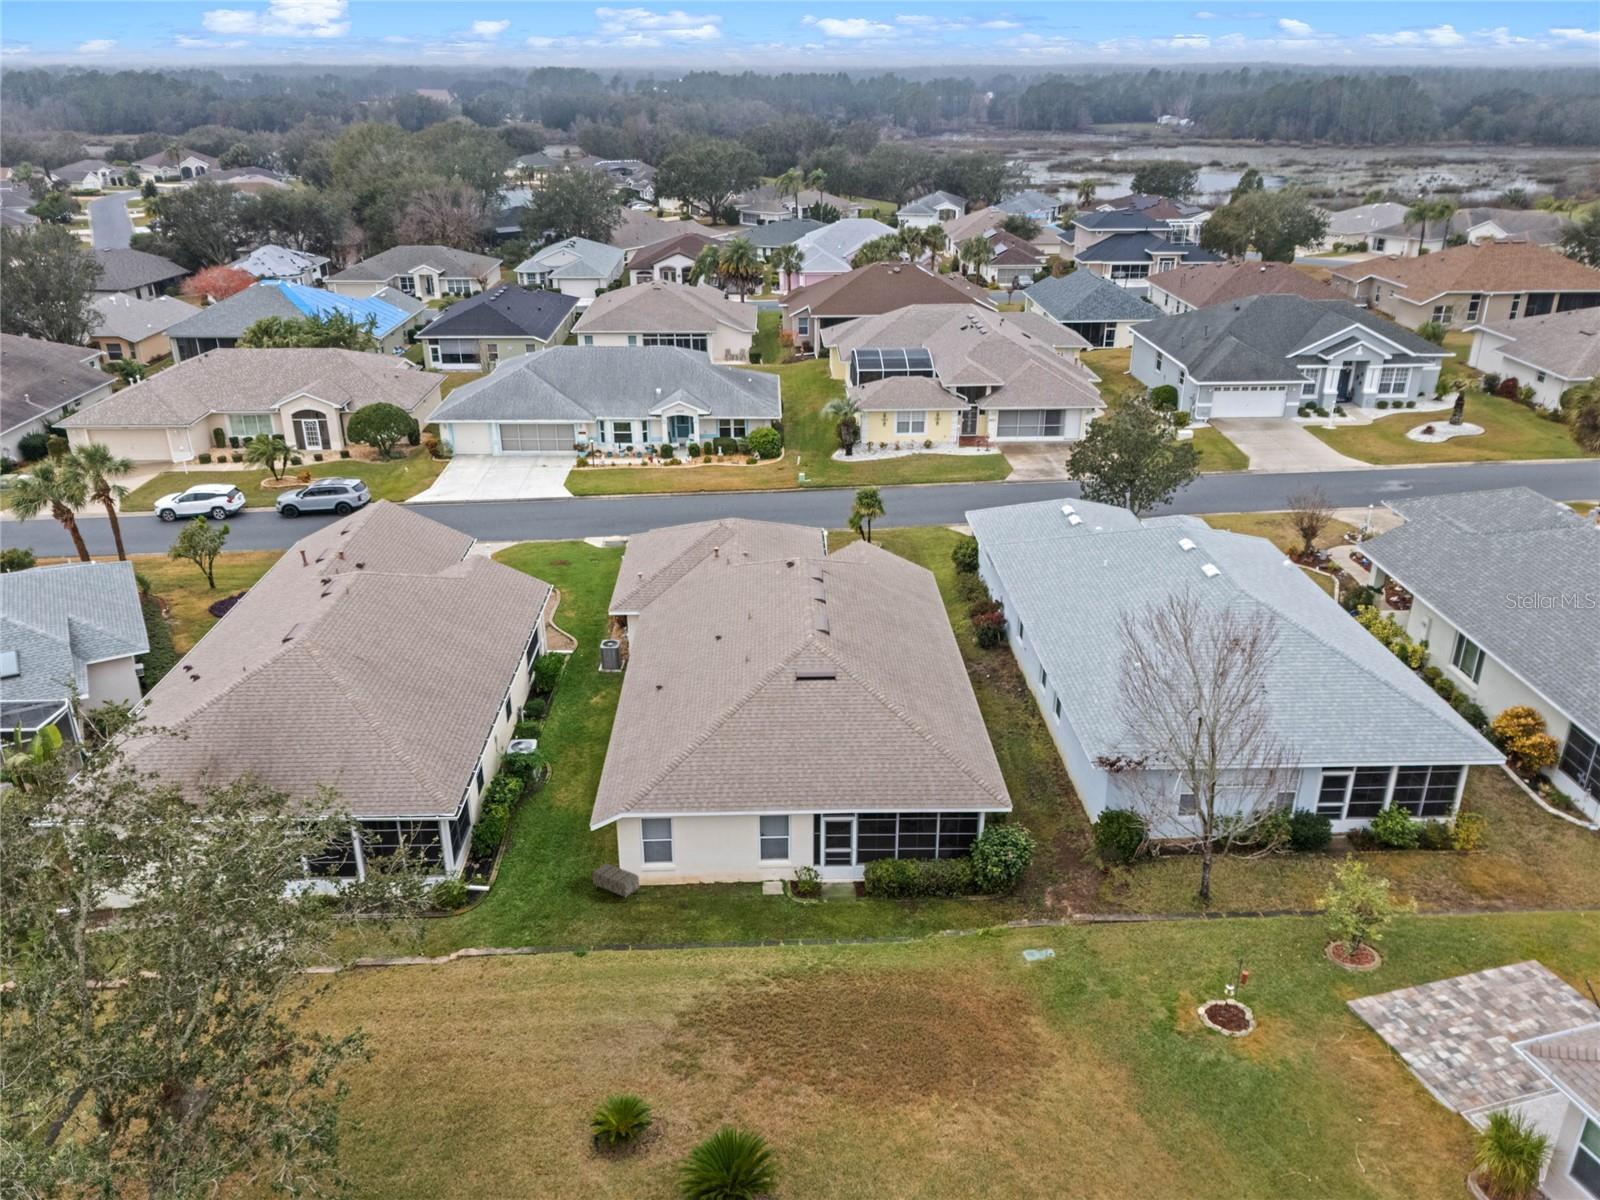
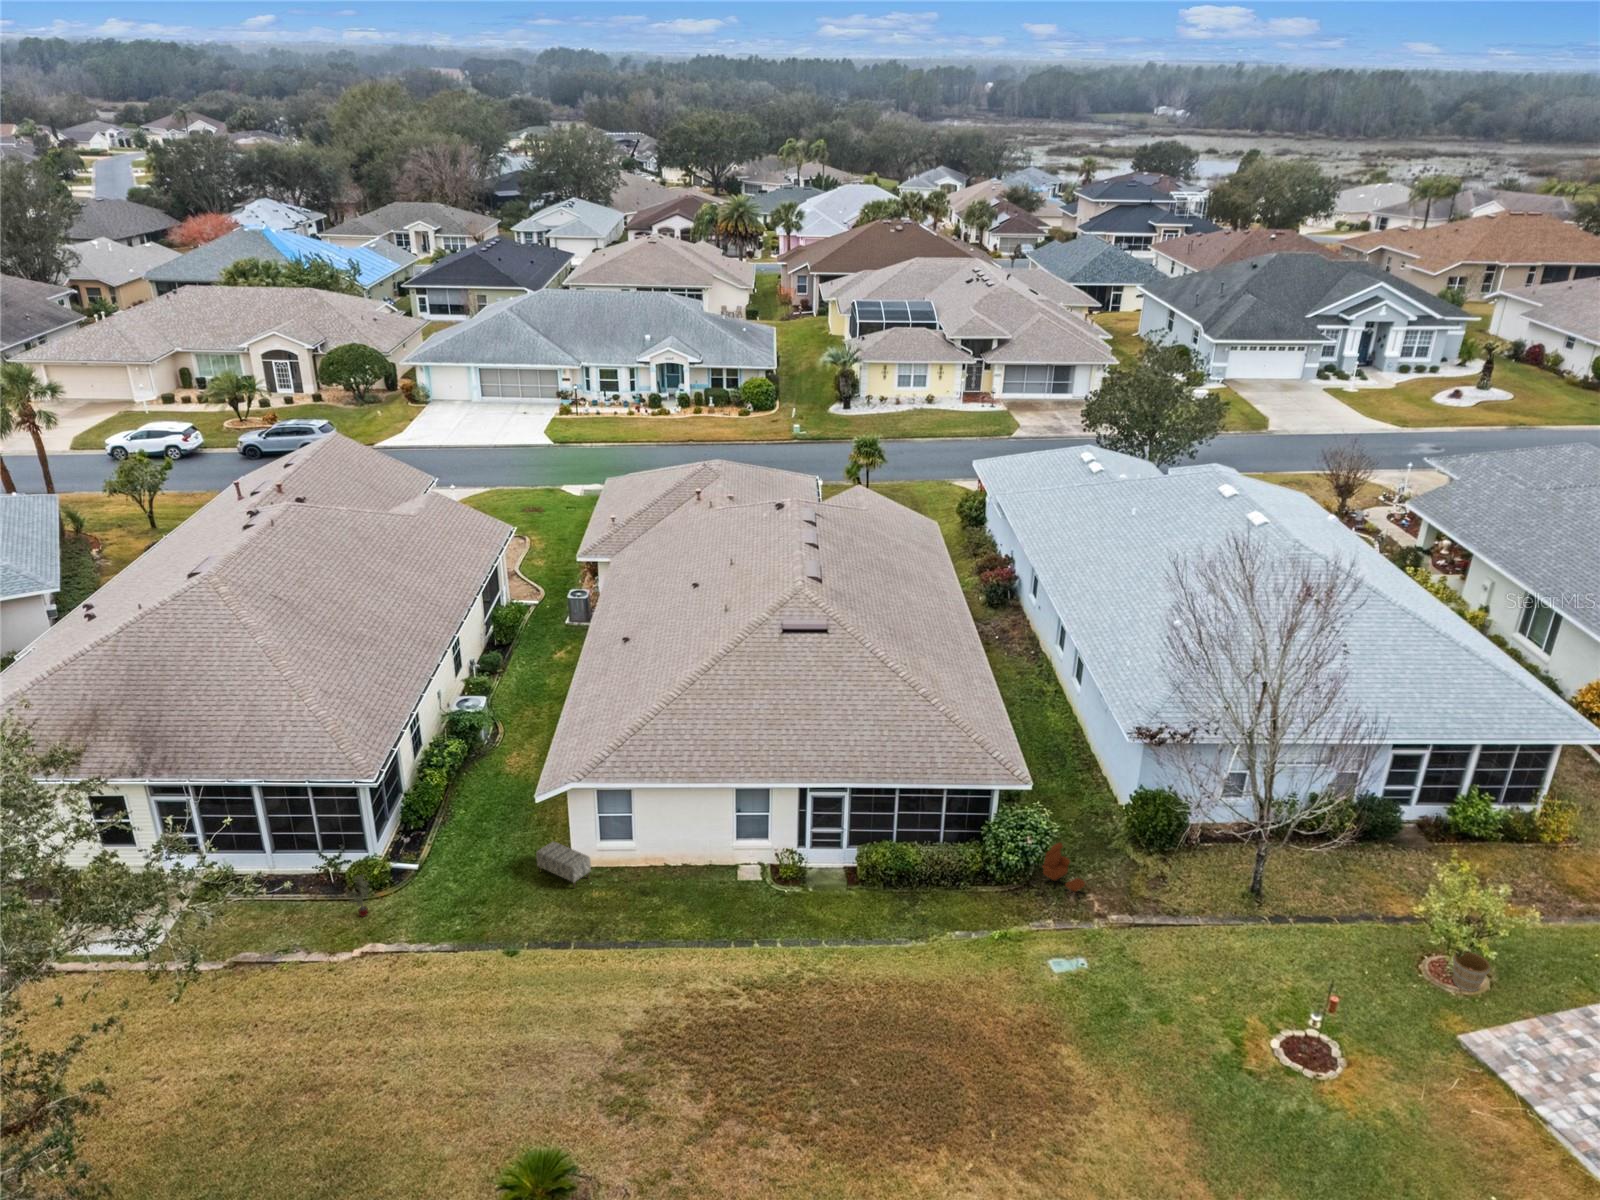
potted tree: present [1096,843,1120,873] -> present [347,874,369,917]
lounge chair: none [1020,856,1056,903] -> present [1042,843,1085,896]
wooden bucket: none [1353,938,1383,970] -> present [1452,953,1490,992]

